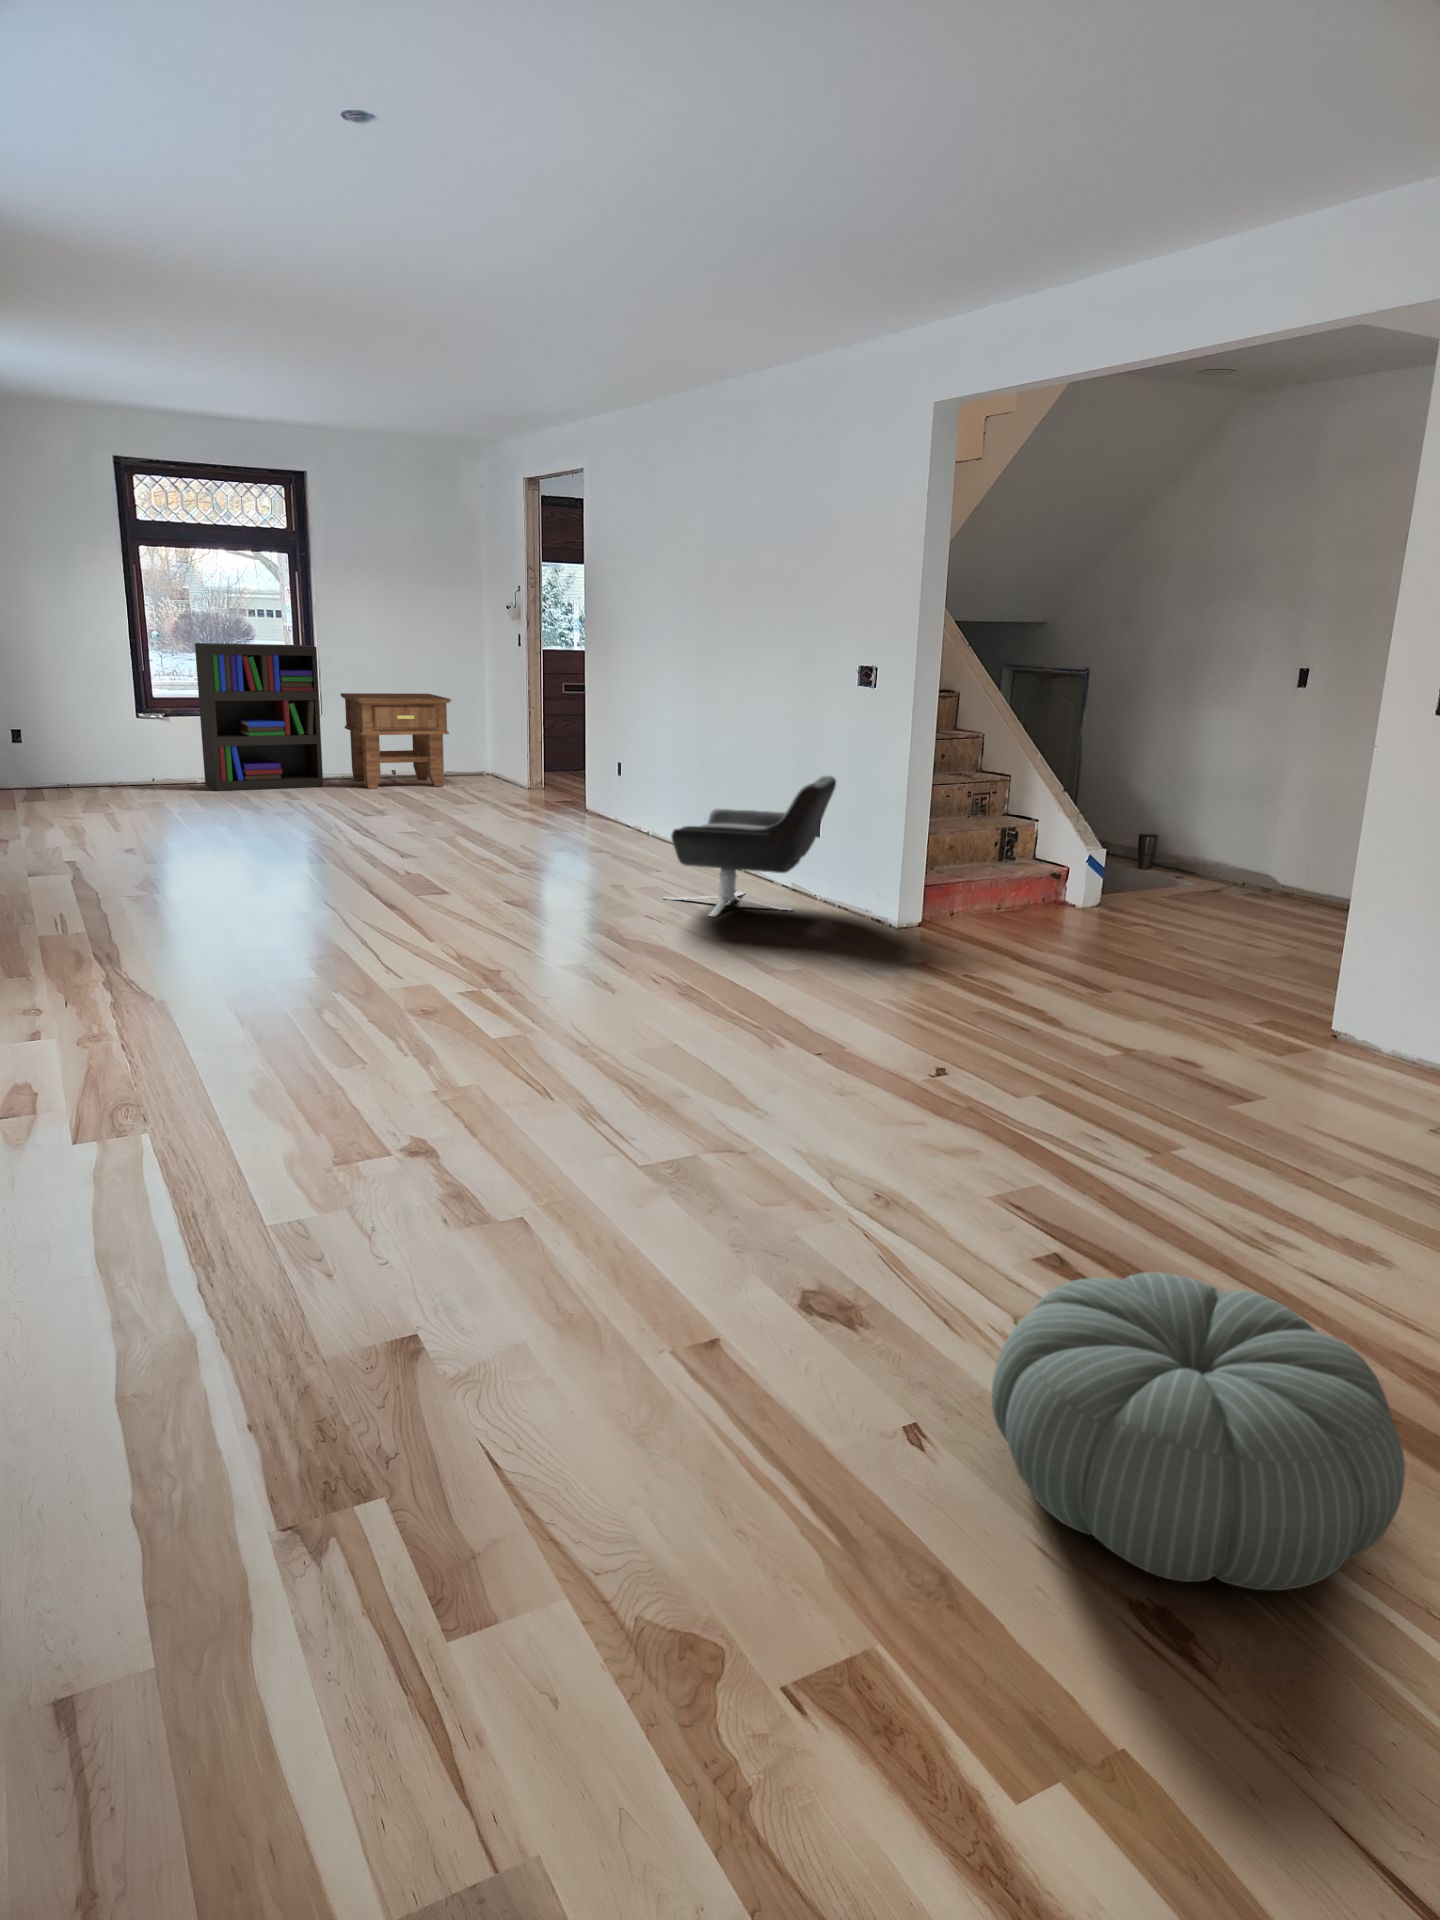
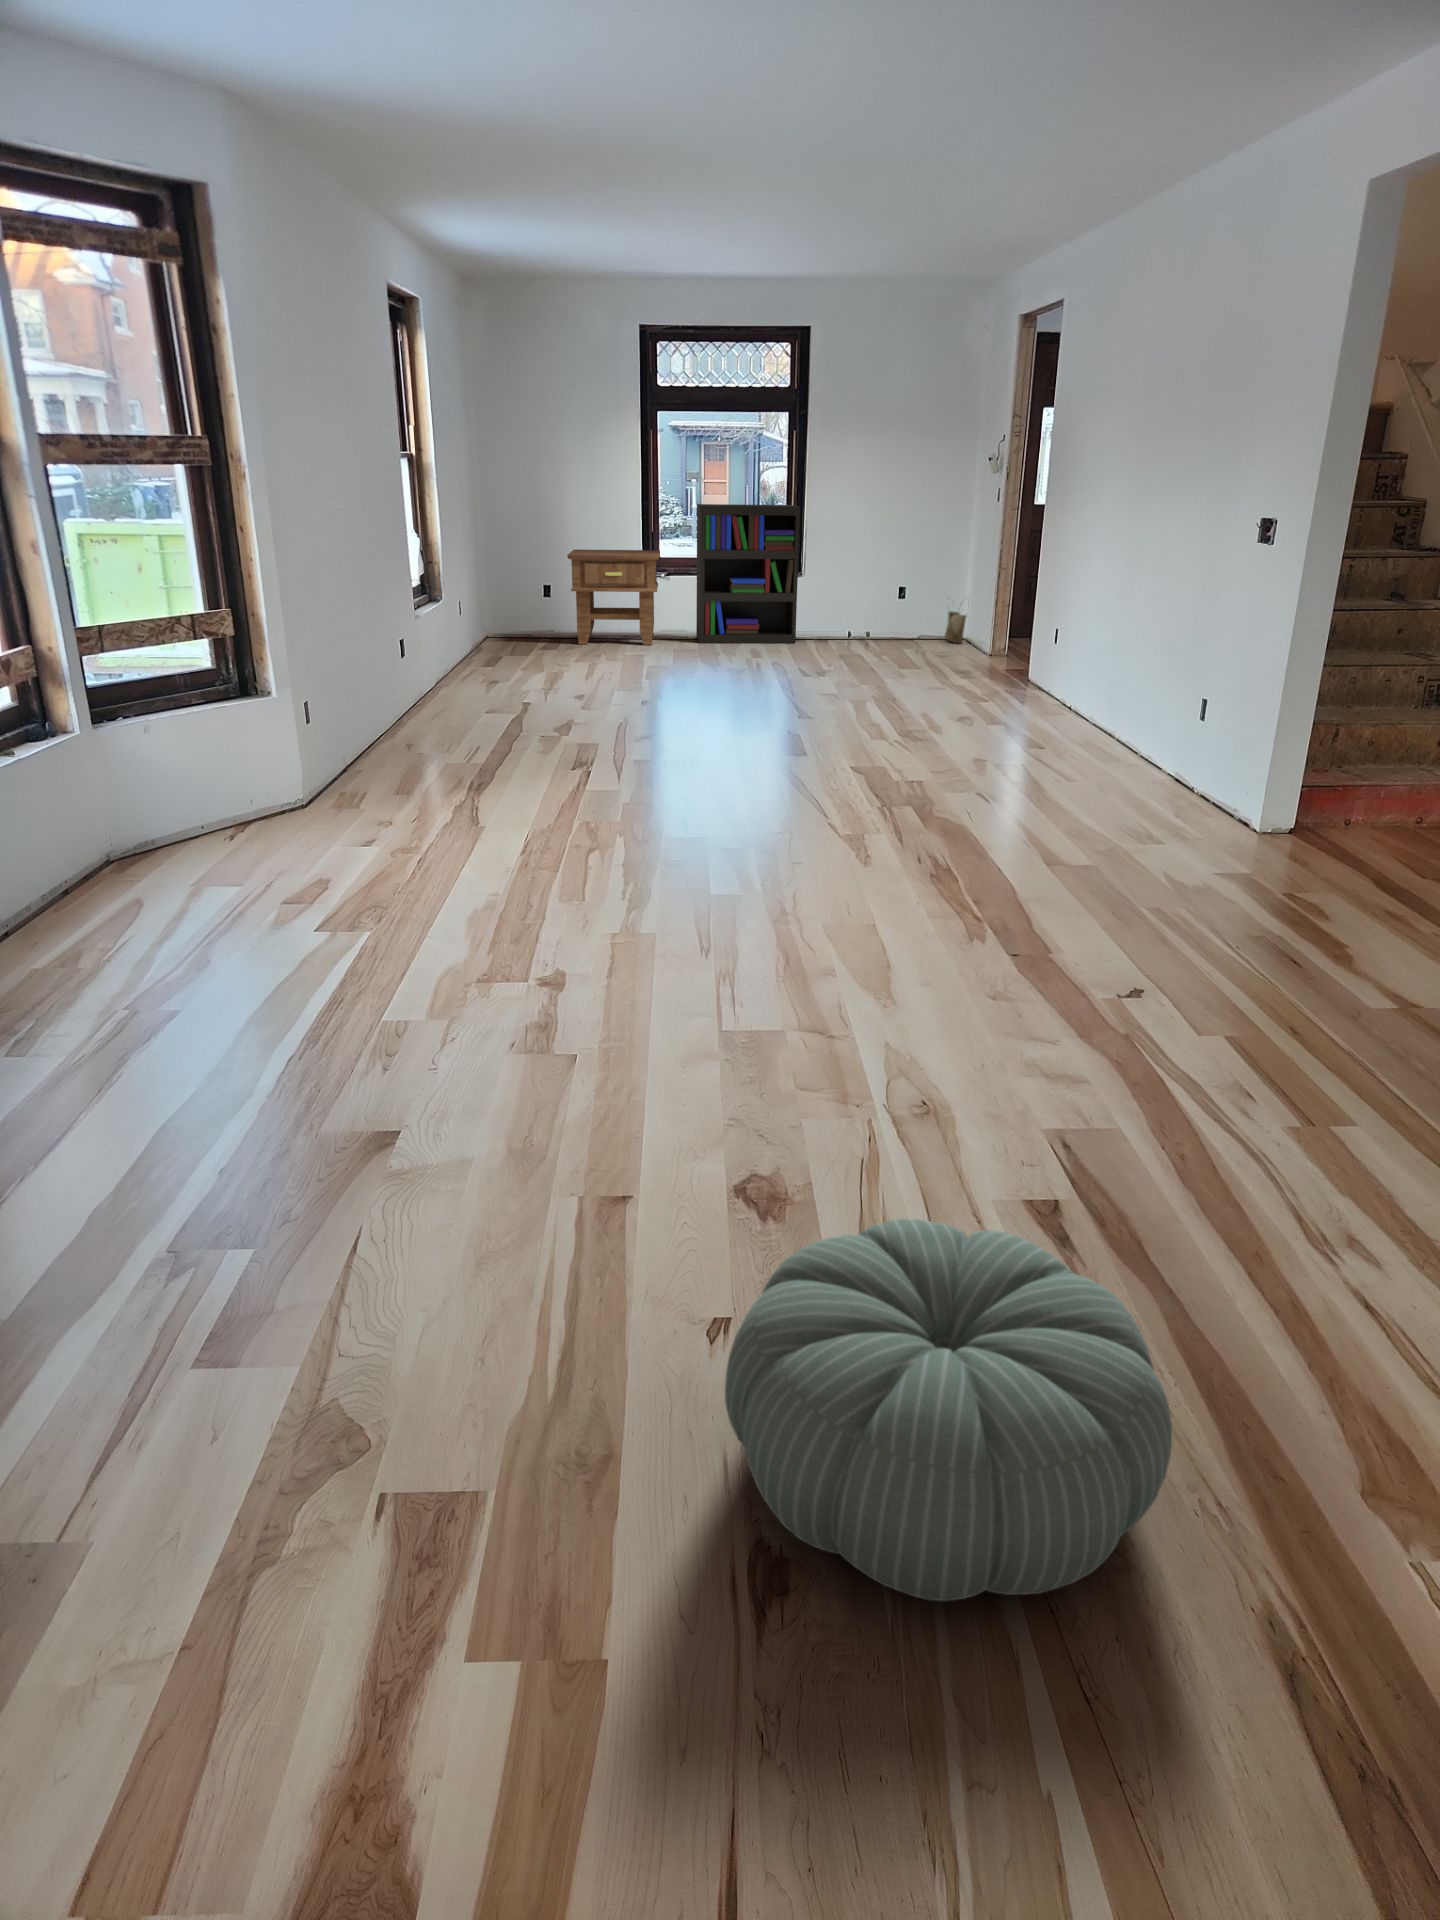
side table: present [341,693,451,789] -> present [567,550,660,645]
woven basket: none [471,734,494,780] -> present [945,612,966,643]
lounge chair: present [664,776,836,917] -> none [1013,651,1222,800]

